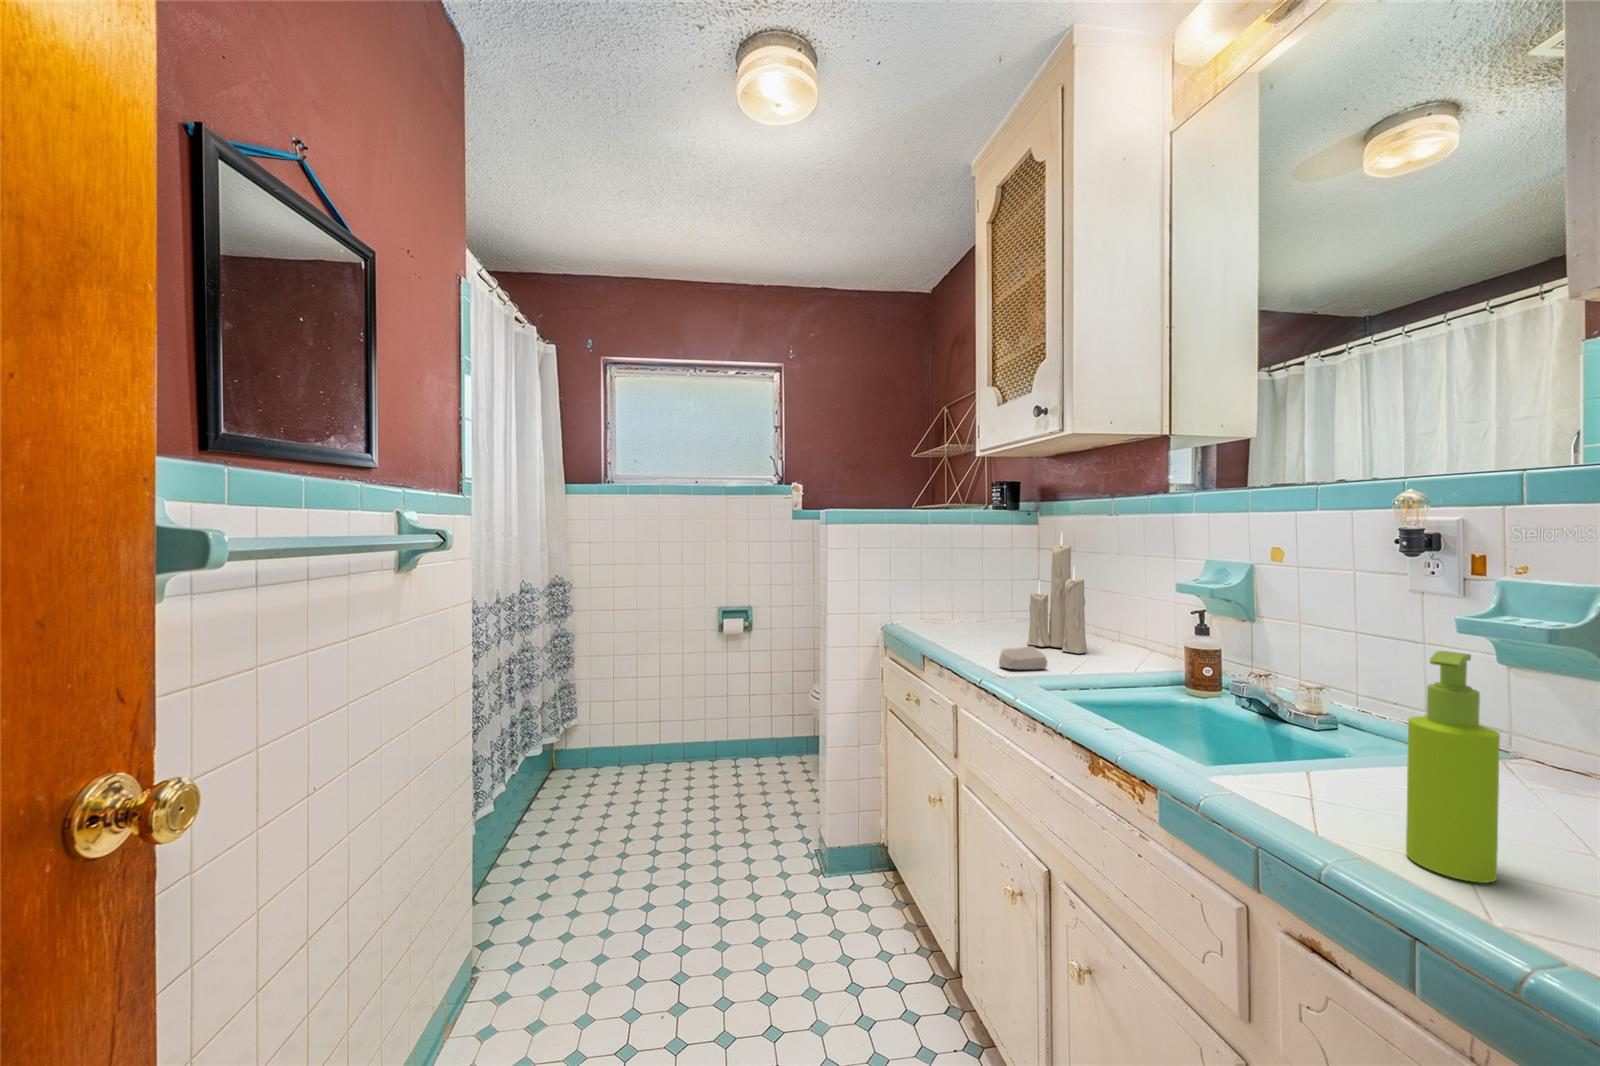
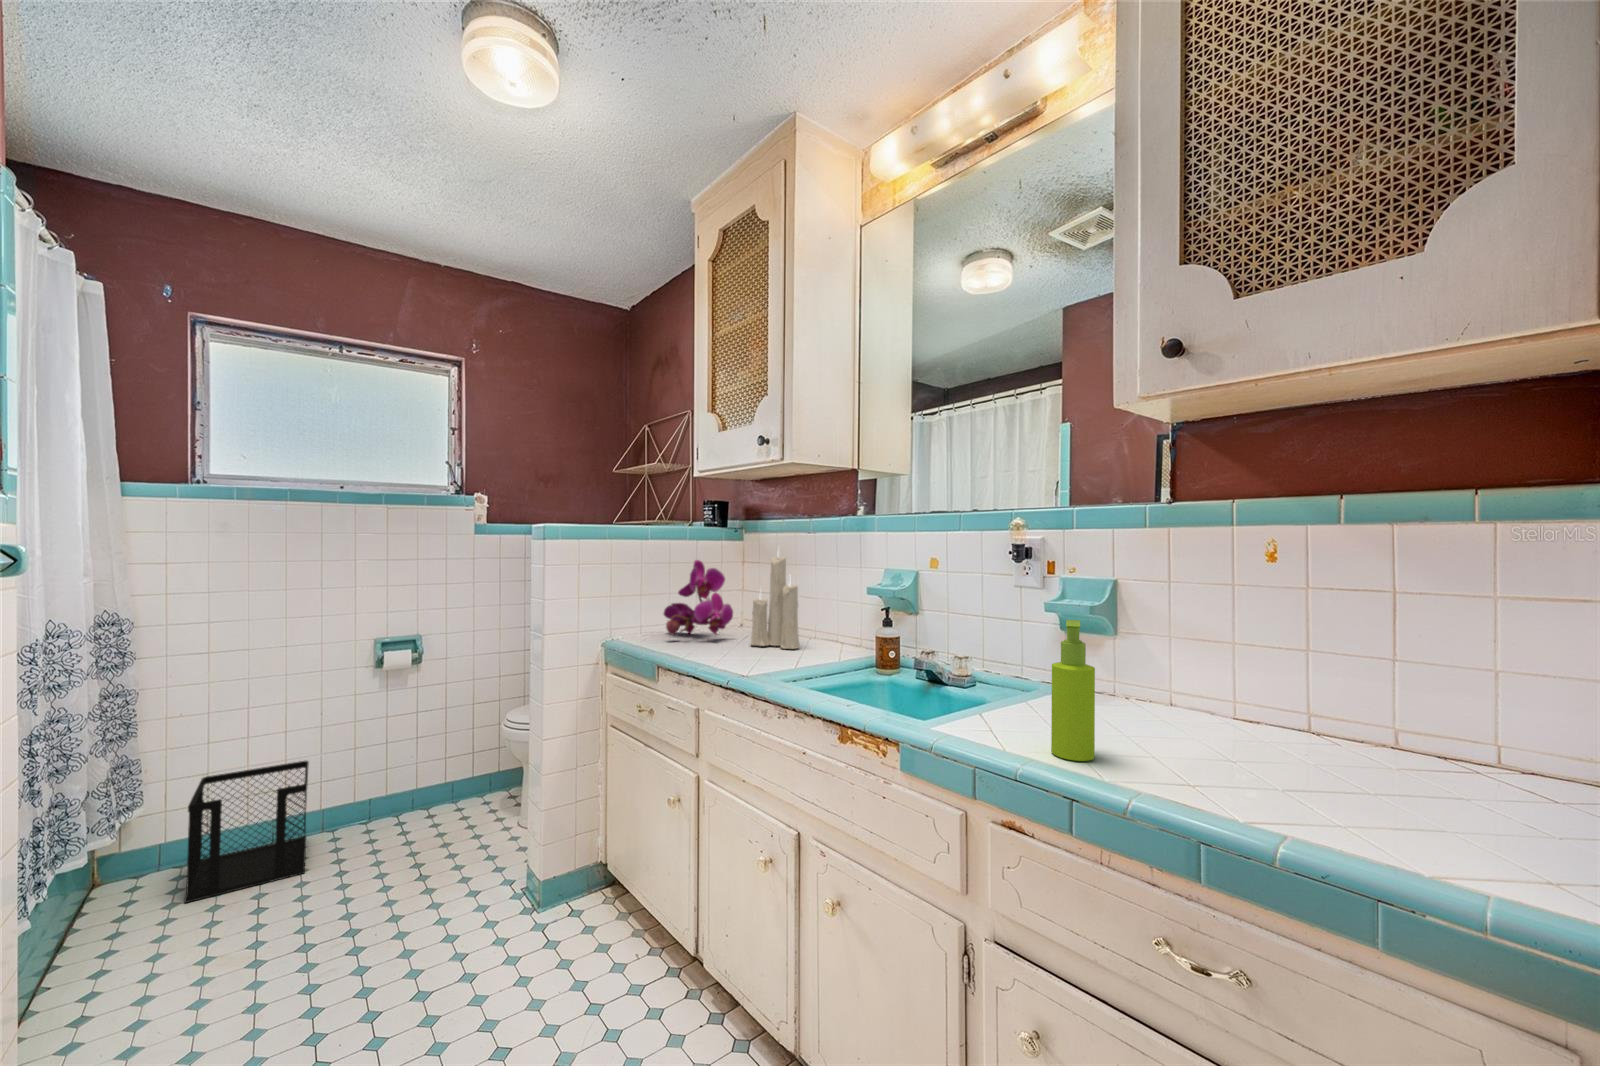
flower: none [937,548,1012,630] -> present [664,560,733,635]
soap bar: present [999,646,1047,670] -> none [739,646,779,667]
wastebasket: none [598,703,673,795] -> present [184,761,309,903]

